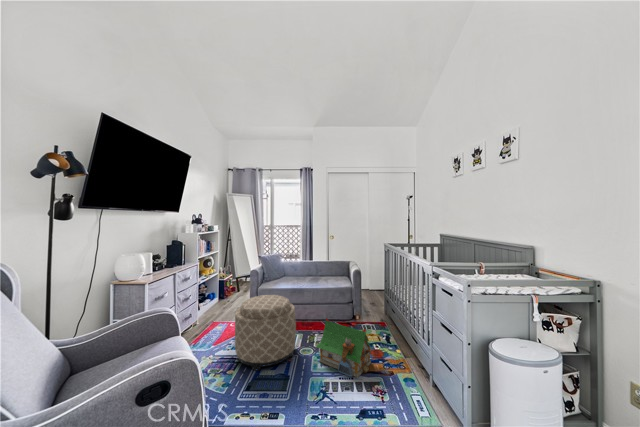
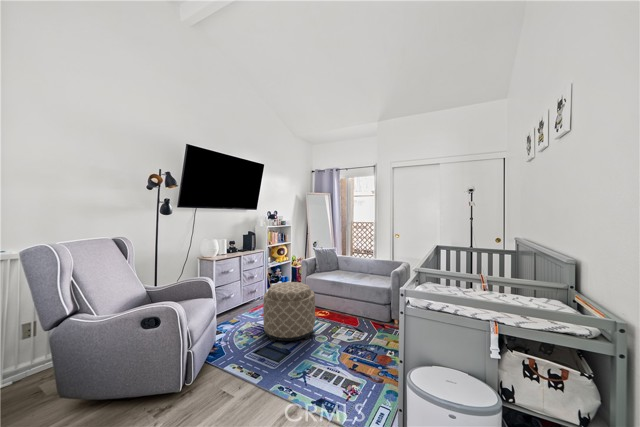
toy house: present [316,318,372,377] -> none [321,311,373,373]

